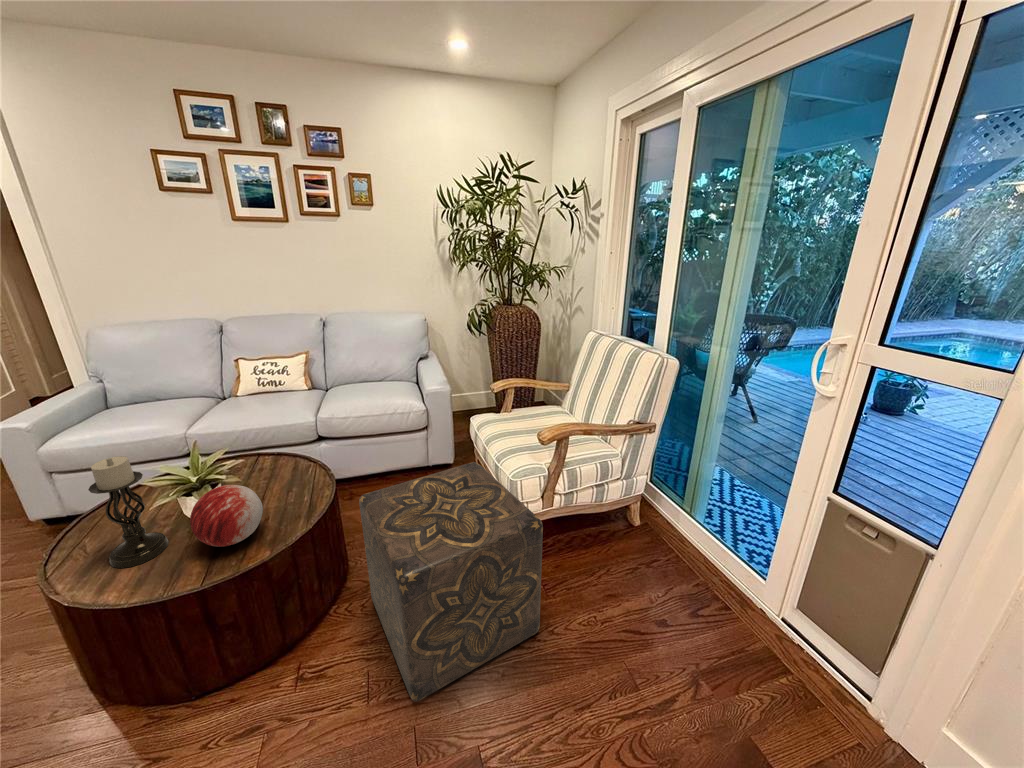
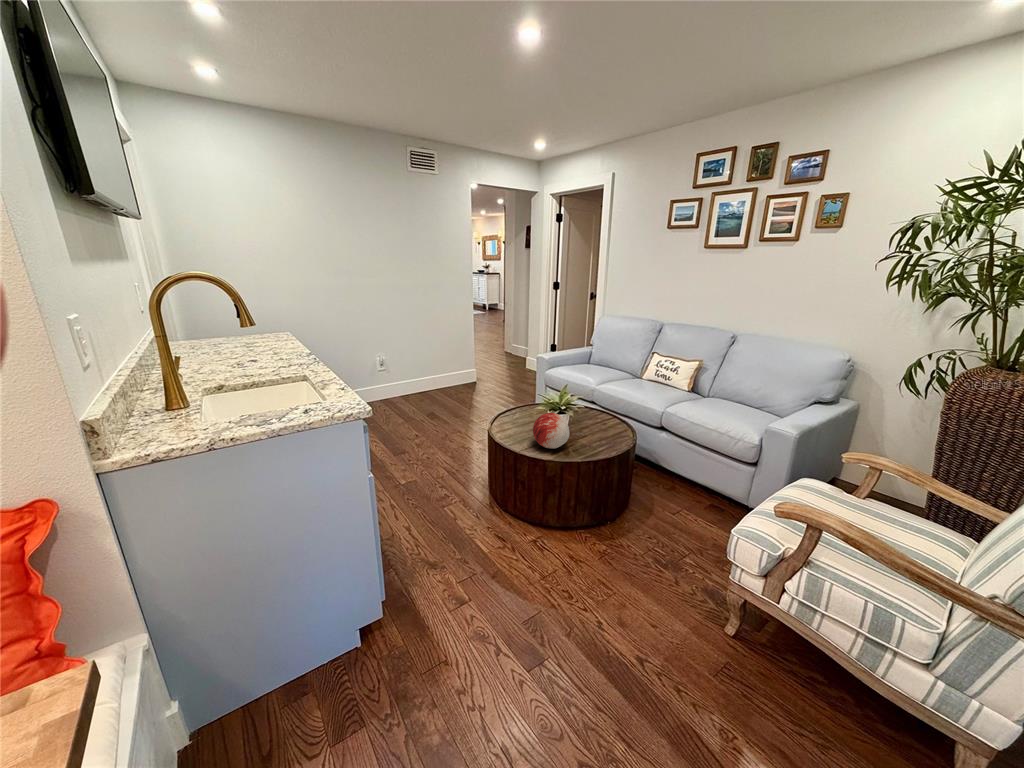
candle holder: present [88,456,168,568] -> none [510,375,534,433]
ottoman: present [359,462,543,701] -> none [553,465,718,671]

